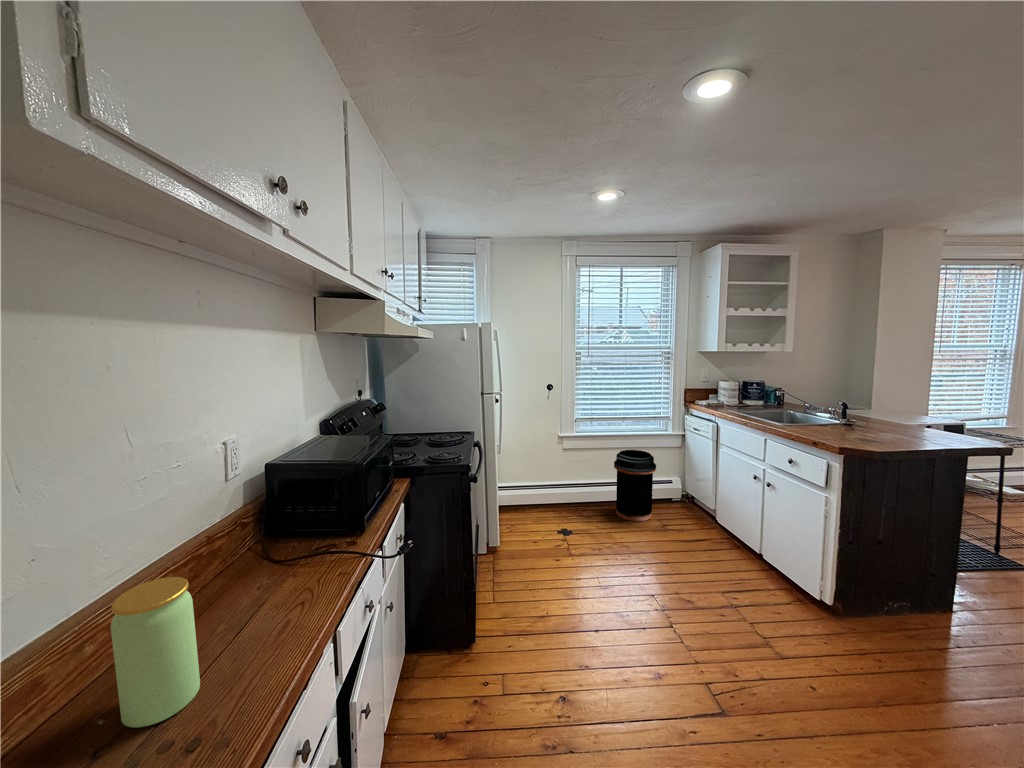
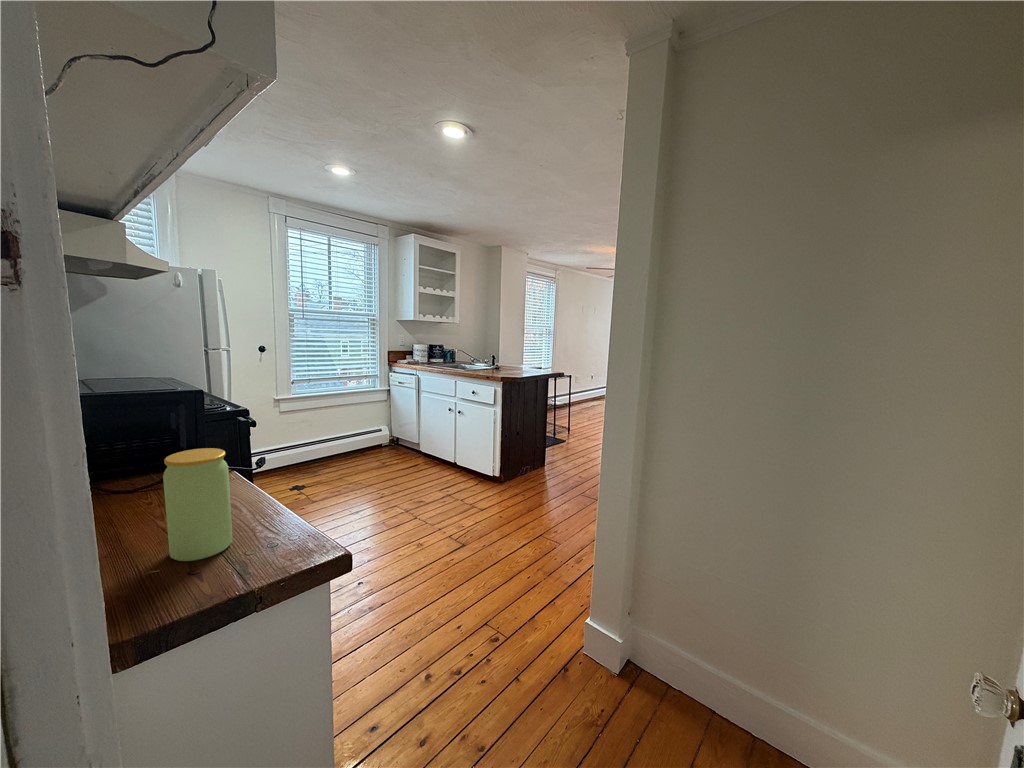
trash can: present [614,450,656,521] -> none [334,406,372,466]

